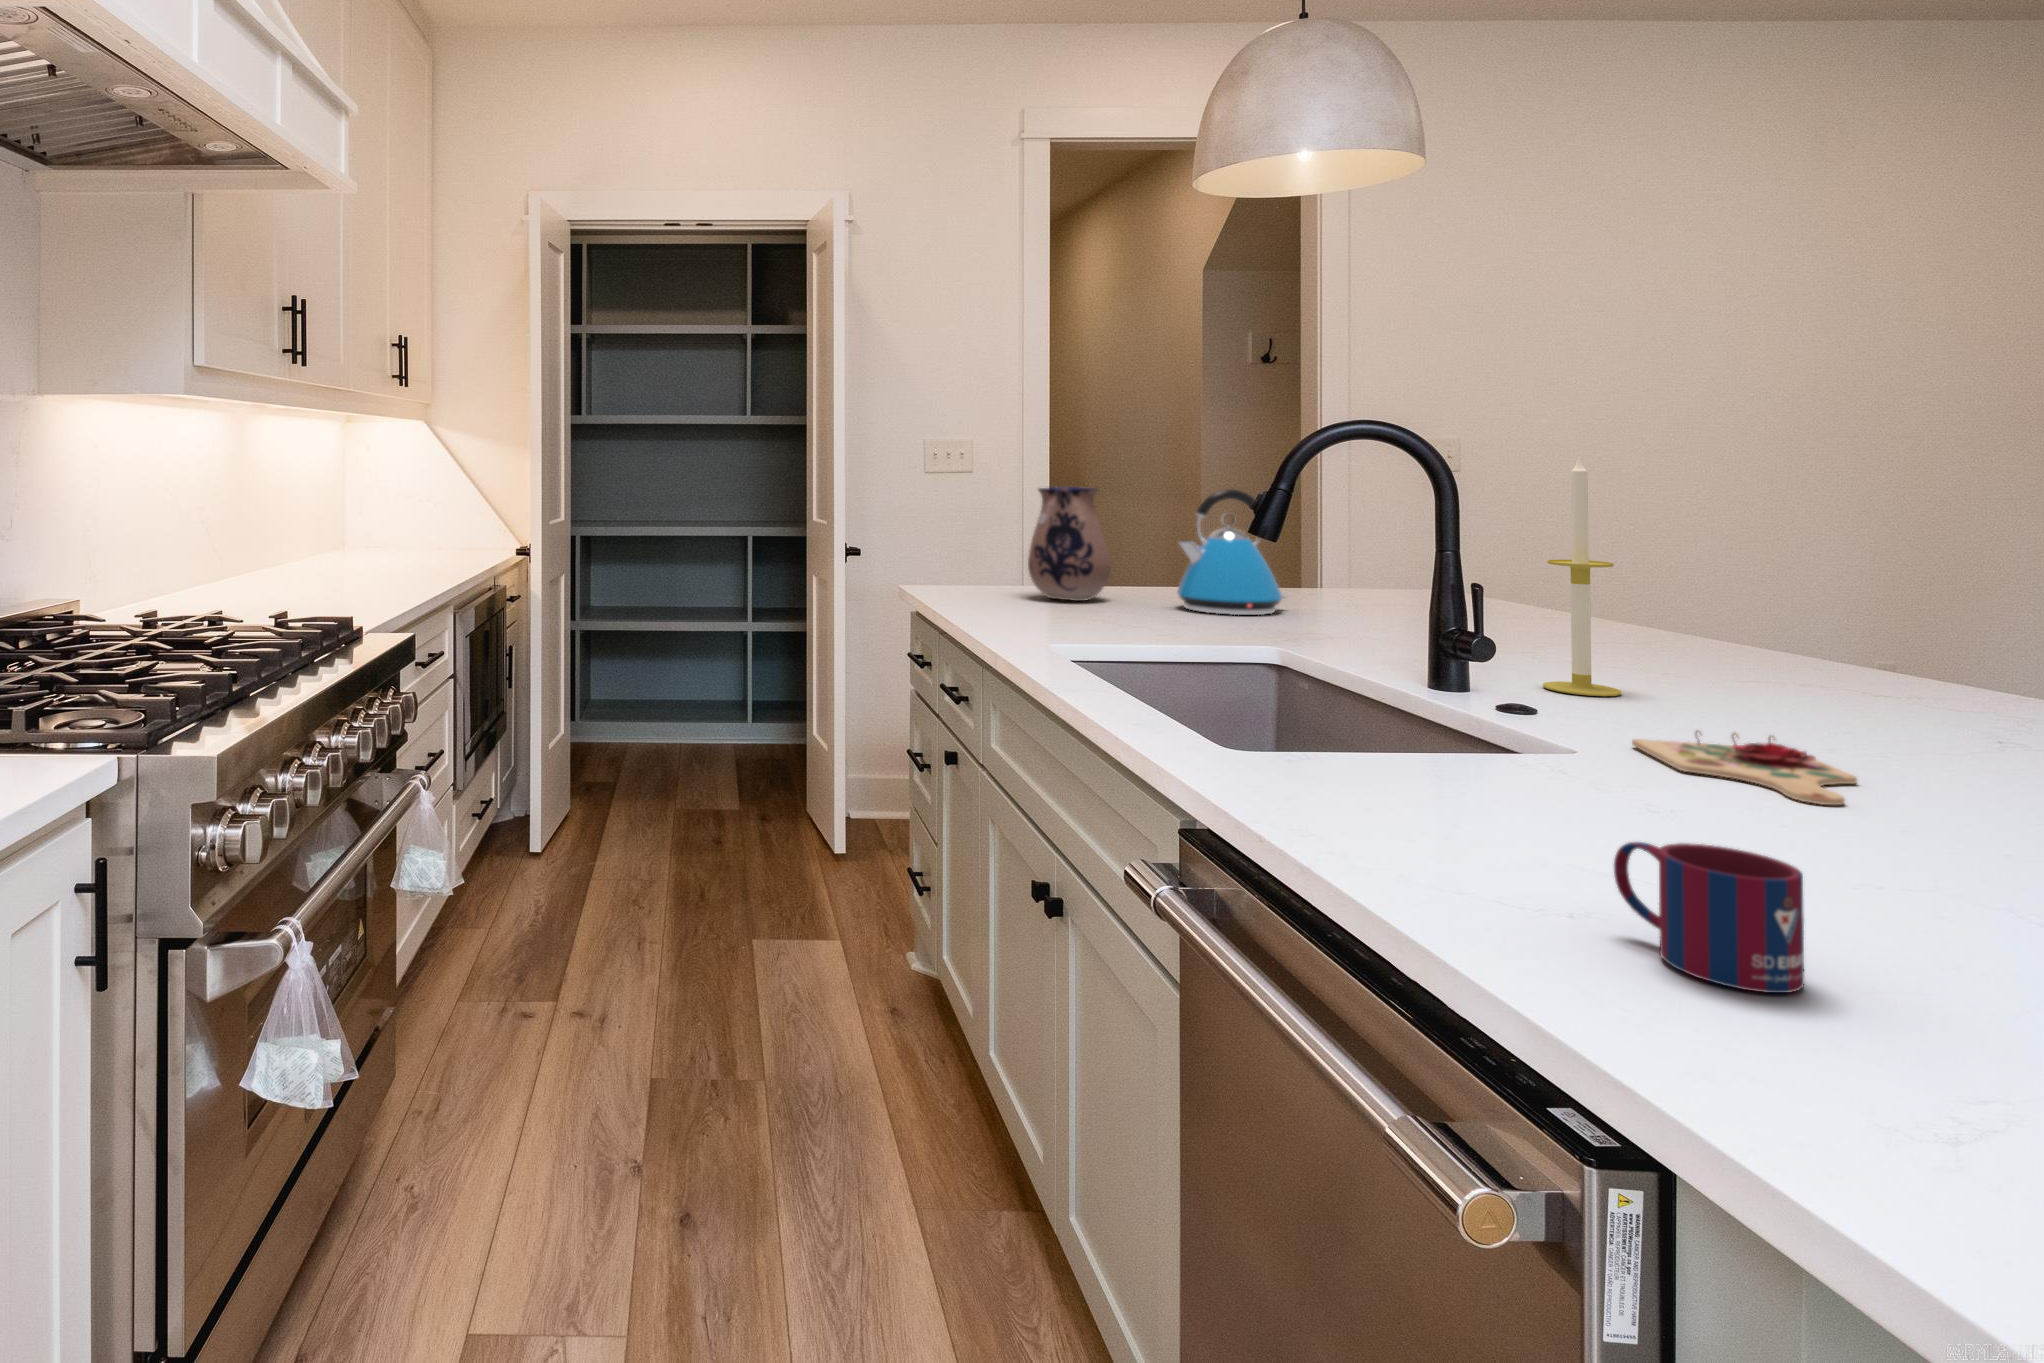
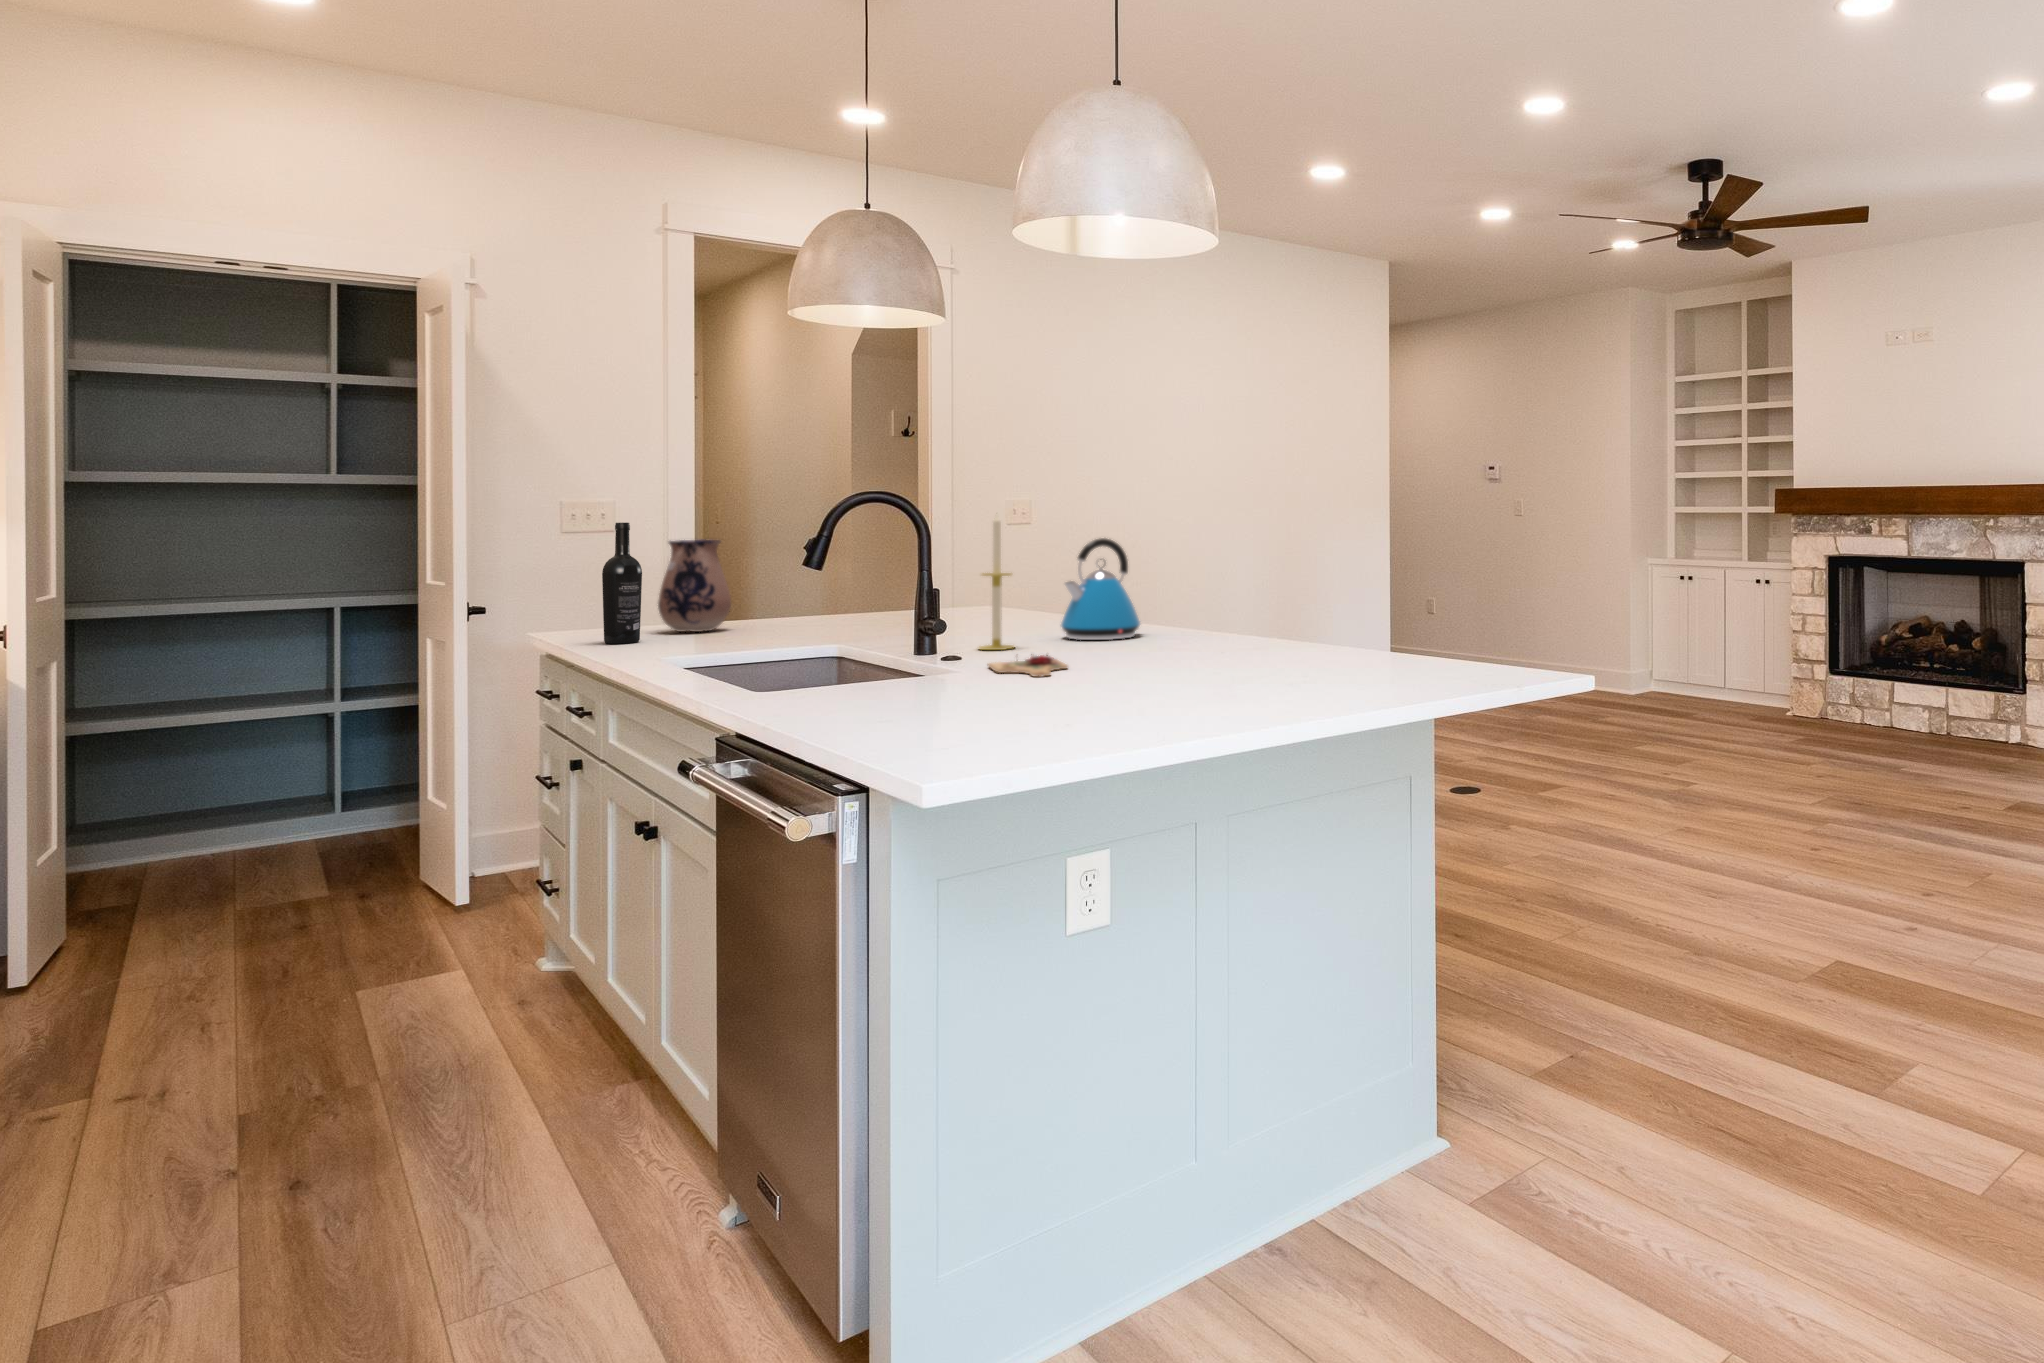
wine bottle: none [972,466,1014,612] -> present [602,523,642,644]
kettle: present [1177,489,1286,615] -> present [1061,538,1140,640]
mug: present [1614,842,1804,993] -> none [892,675,947,727]

